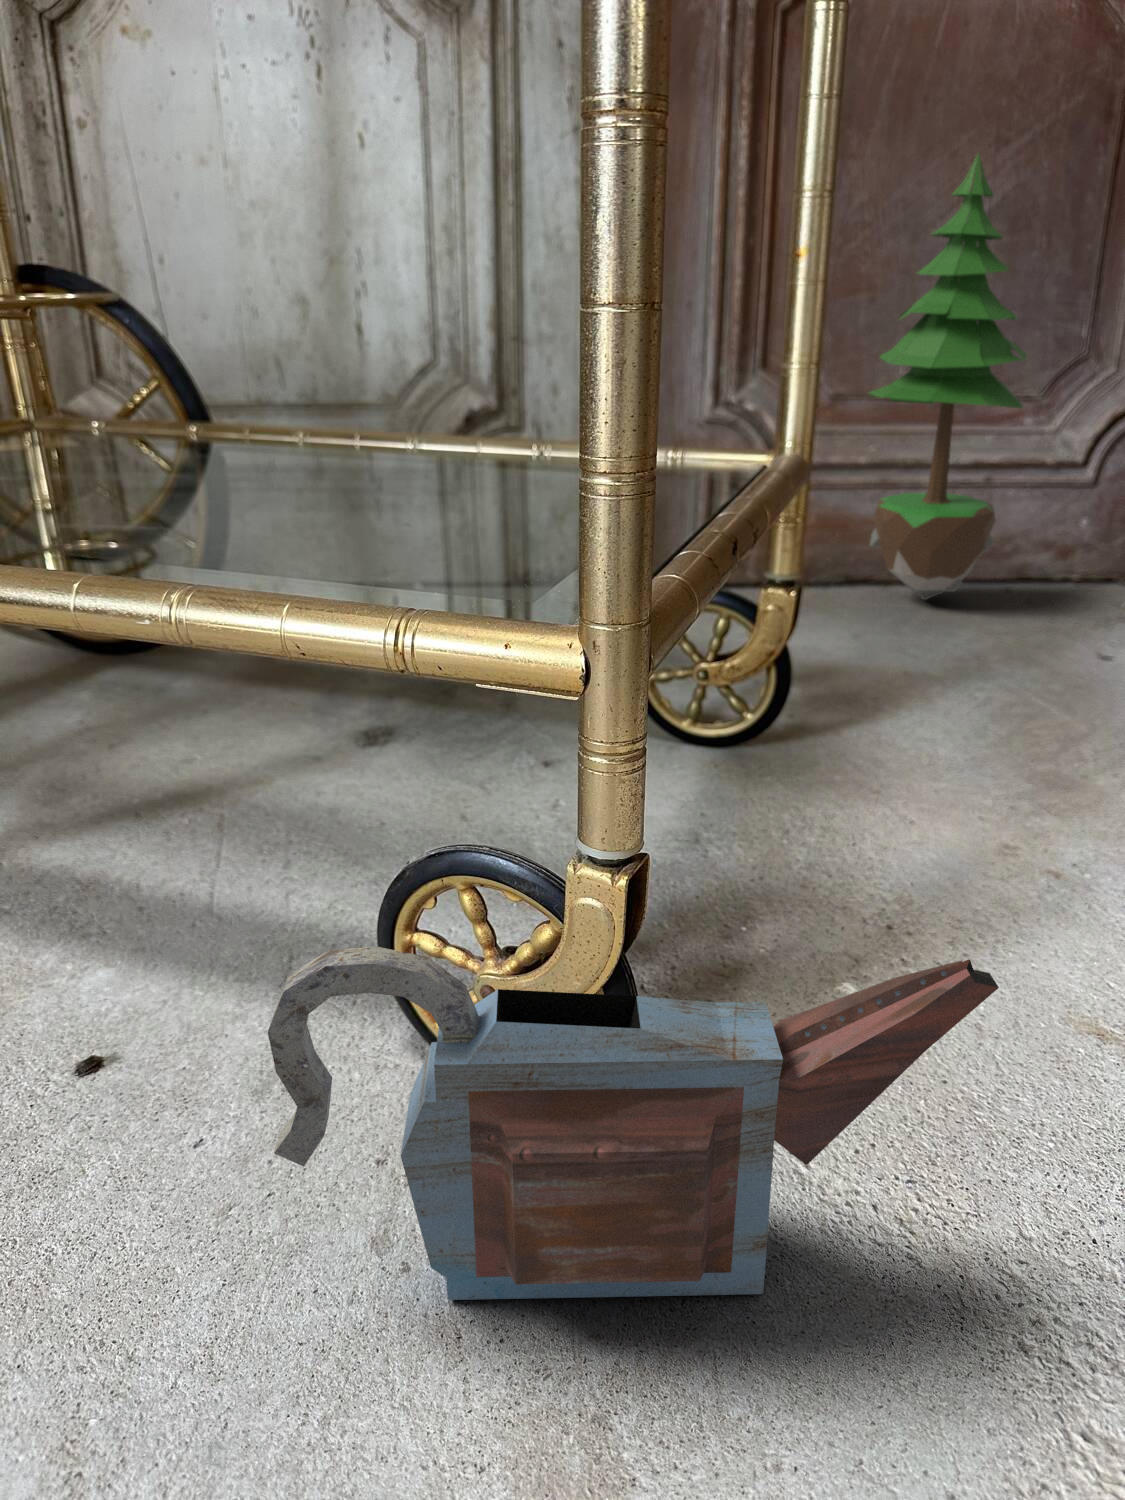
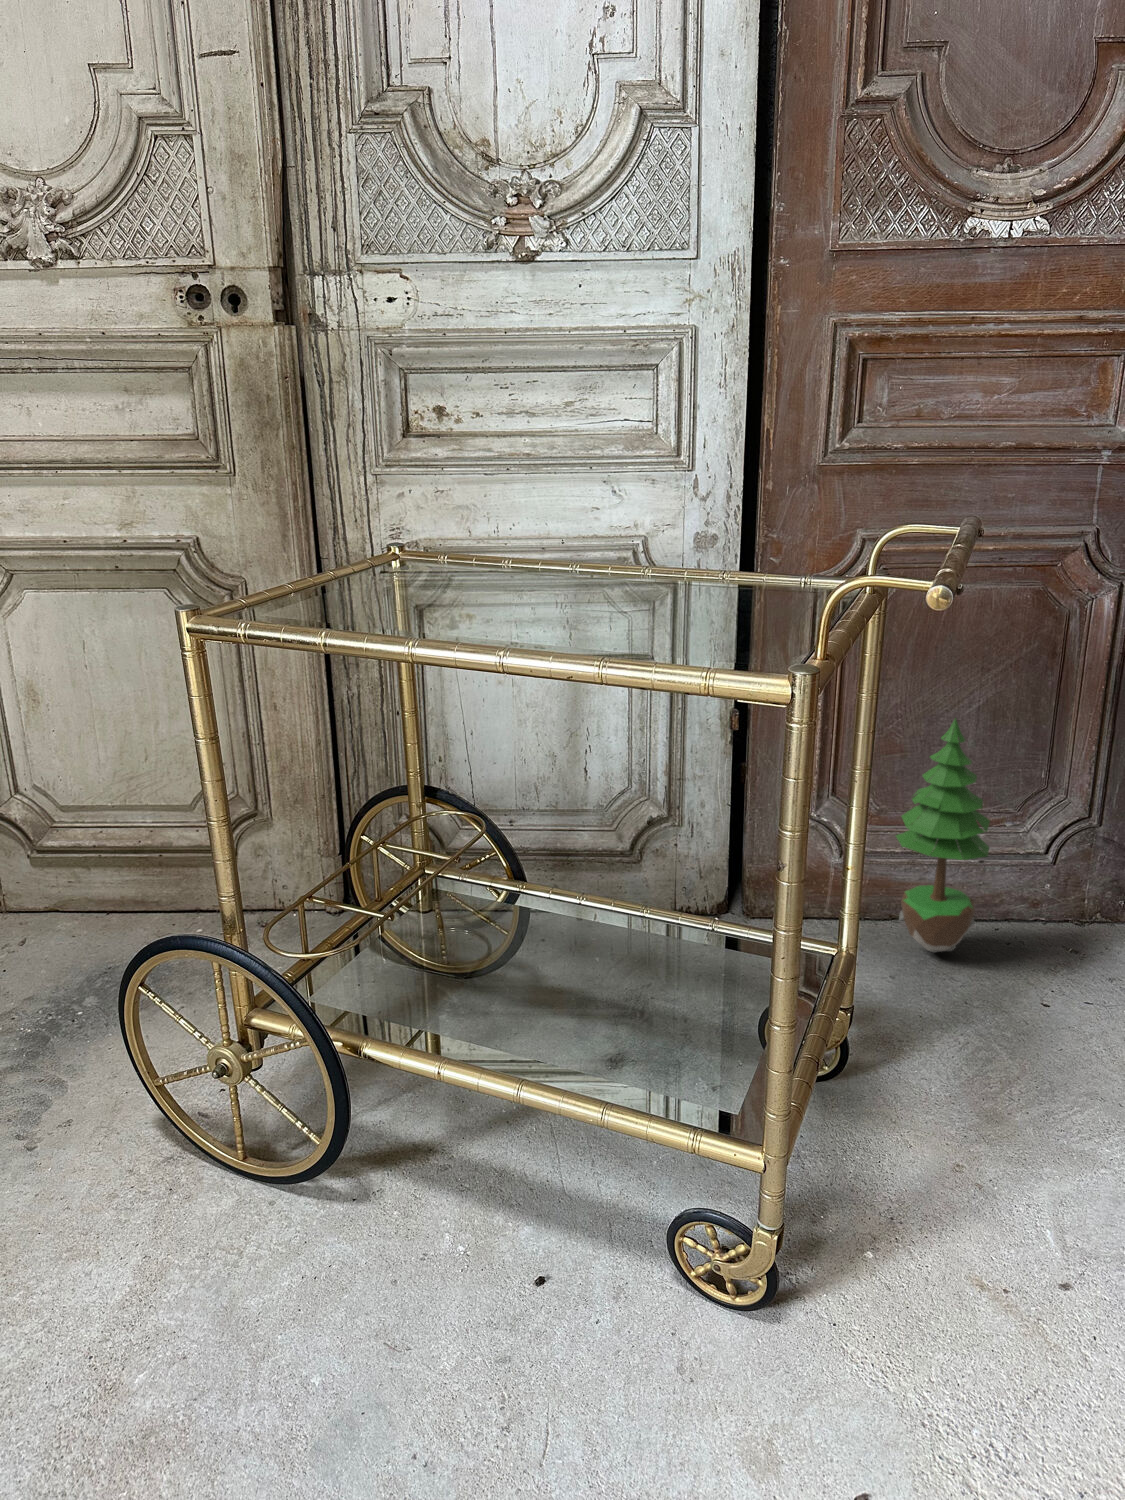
watering can: present [268,947,999,1300] -> none [650,1268,910,1399]

